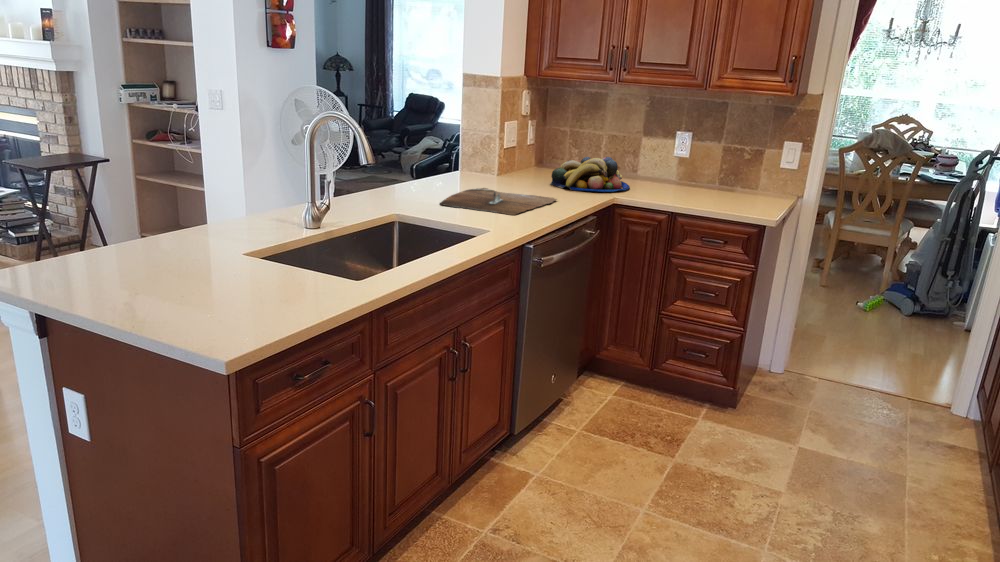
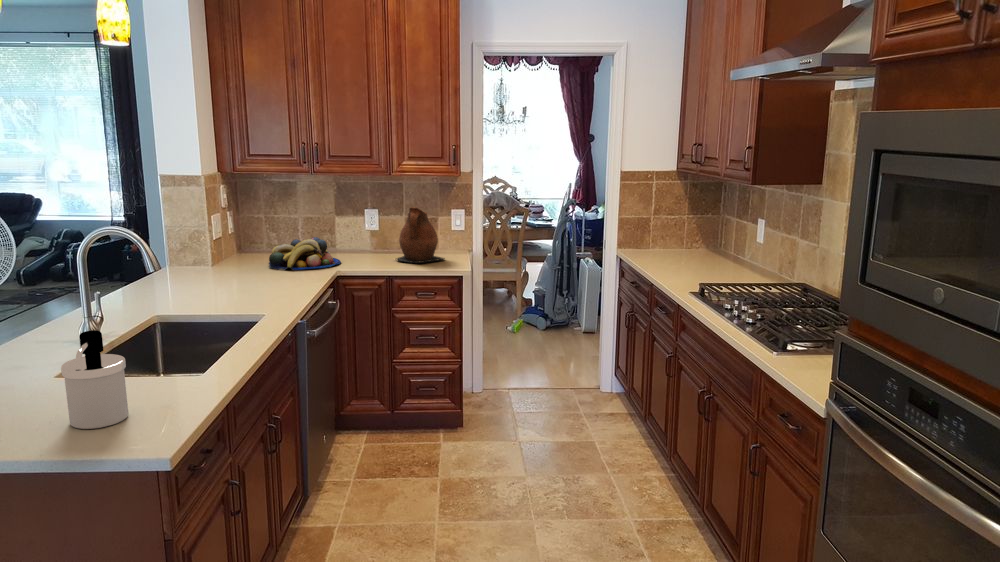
ceramic pitcher: none [691,133,755,204] -> present [396,207,445,263]
cutting board: present [440,188,557,215] -> none [189,279,293,301]
soap dispenser: none [178,211,253,312] -> present [61,330,128,429]

